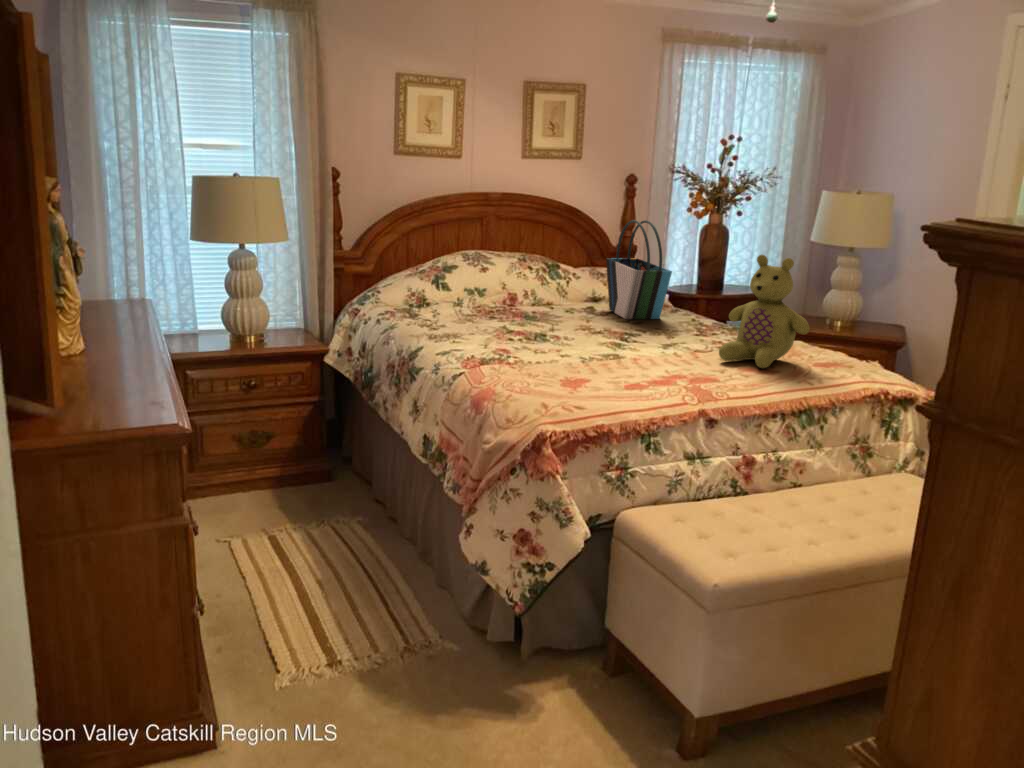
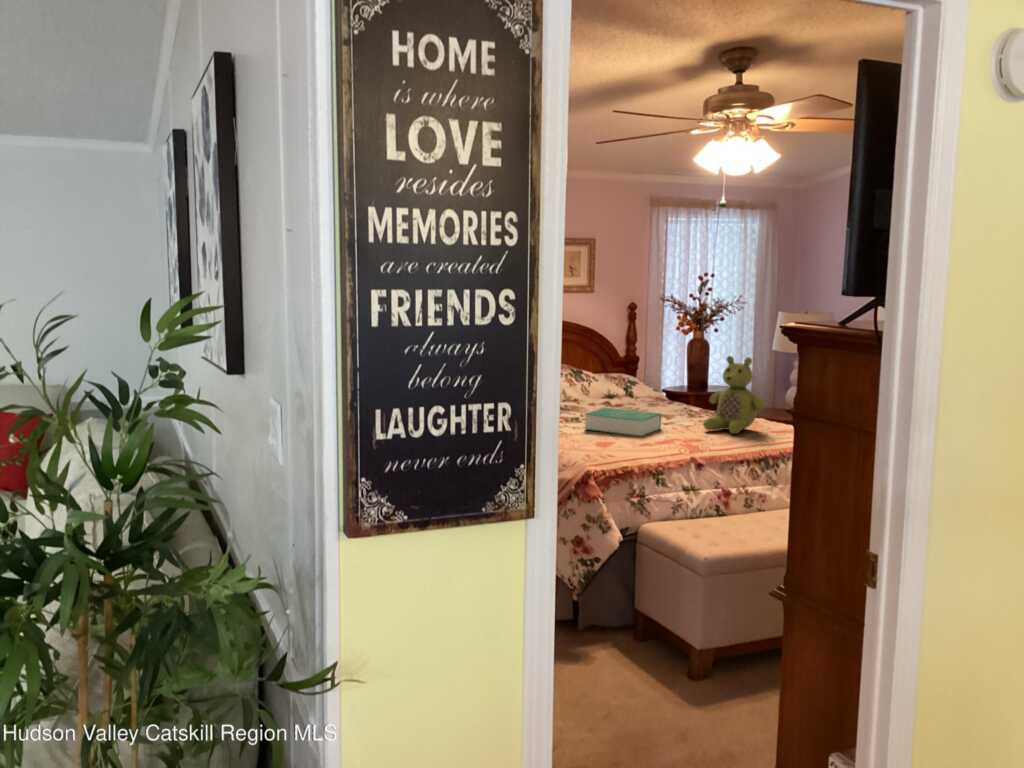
tote bag: present [606,220,672,319] -> none [618,336,667,408]
book: none [550,322,660,368] -> present [585,408,661,436]

